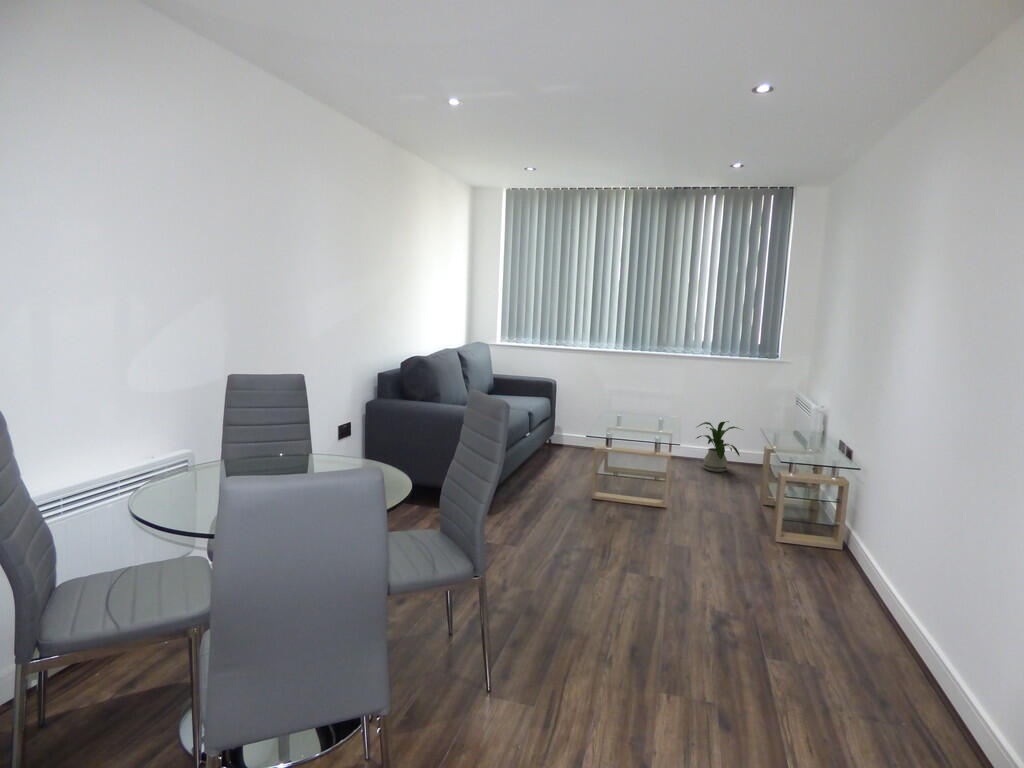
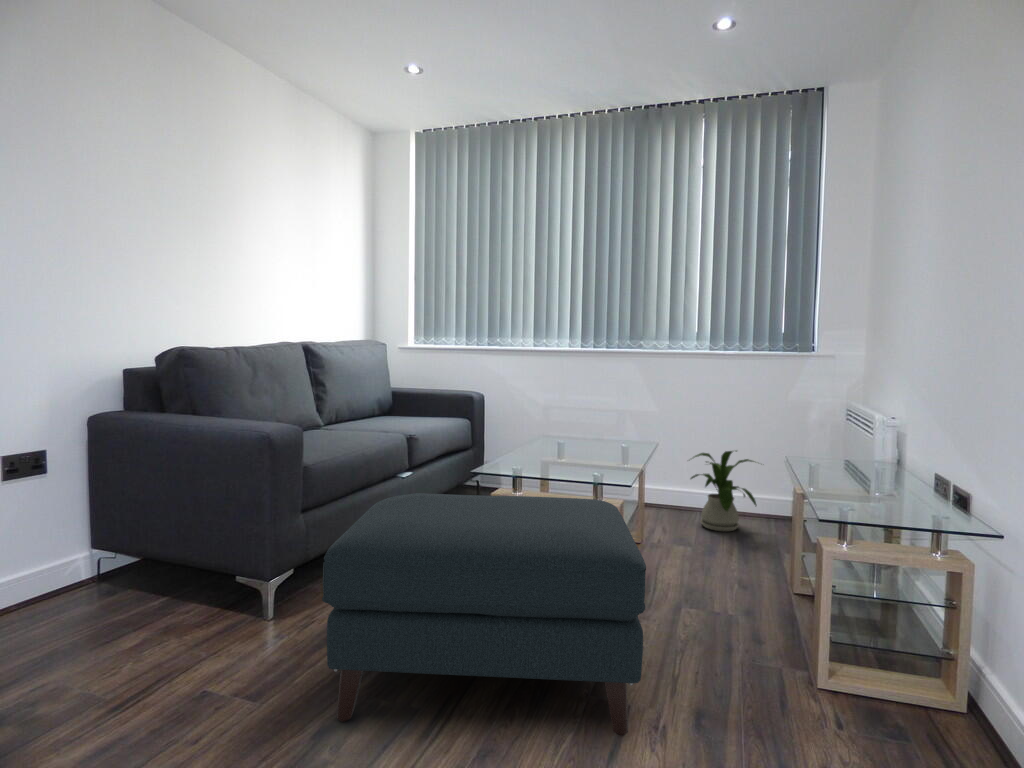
ottoman: none [549,448,704,557] -> present [322,493,646,736]

